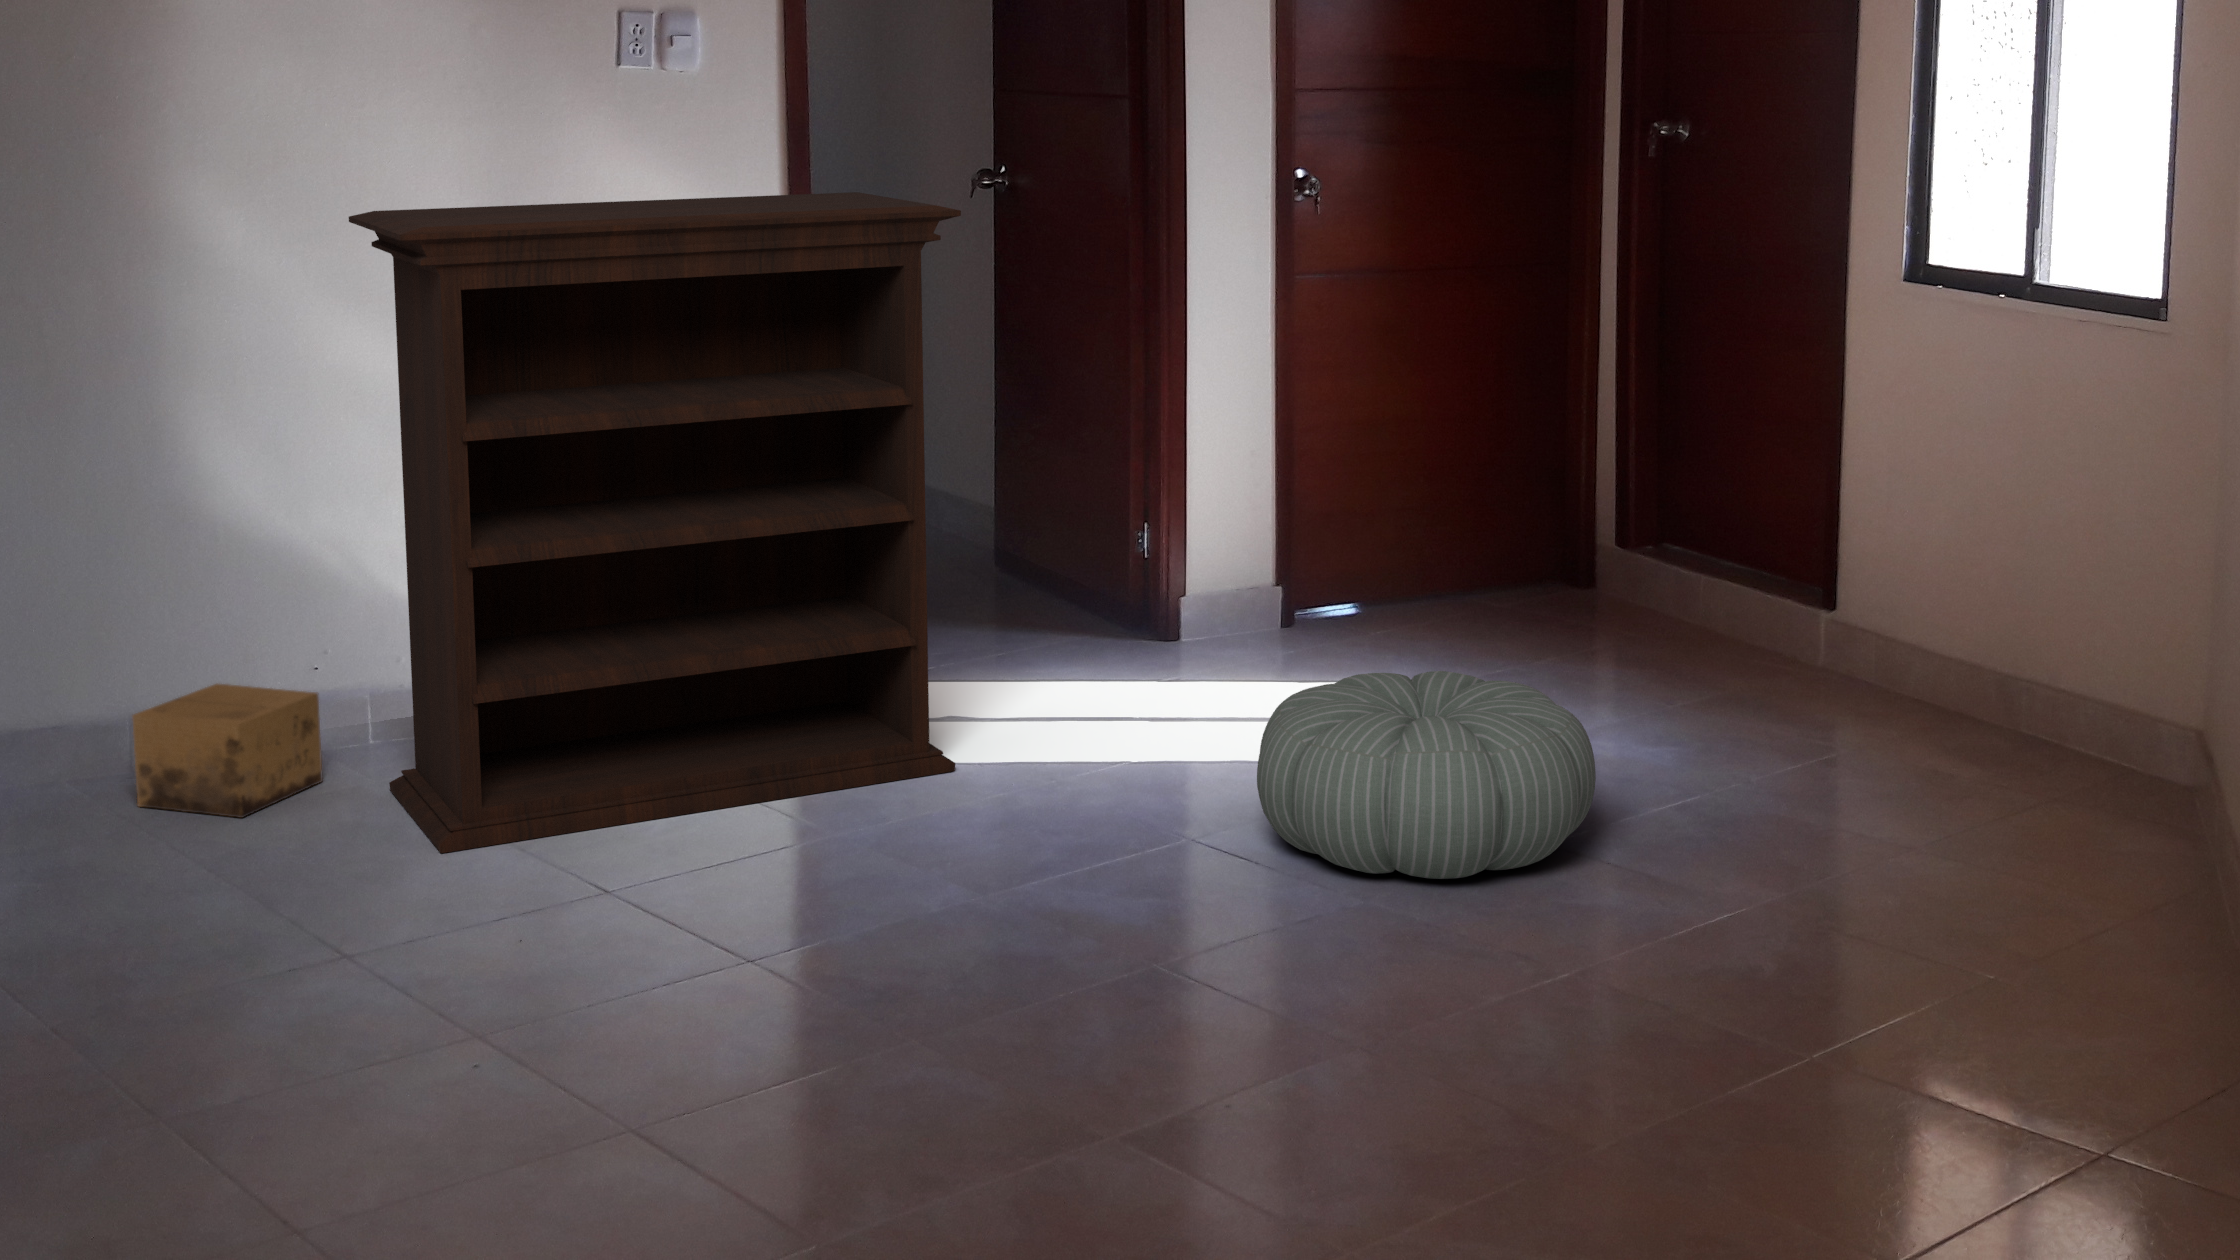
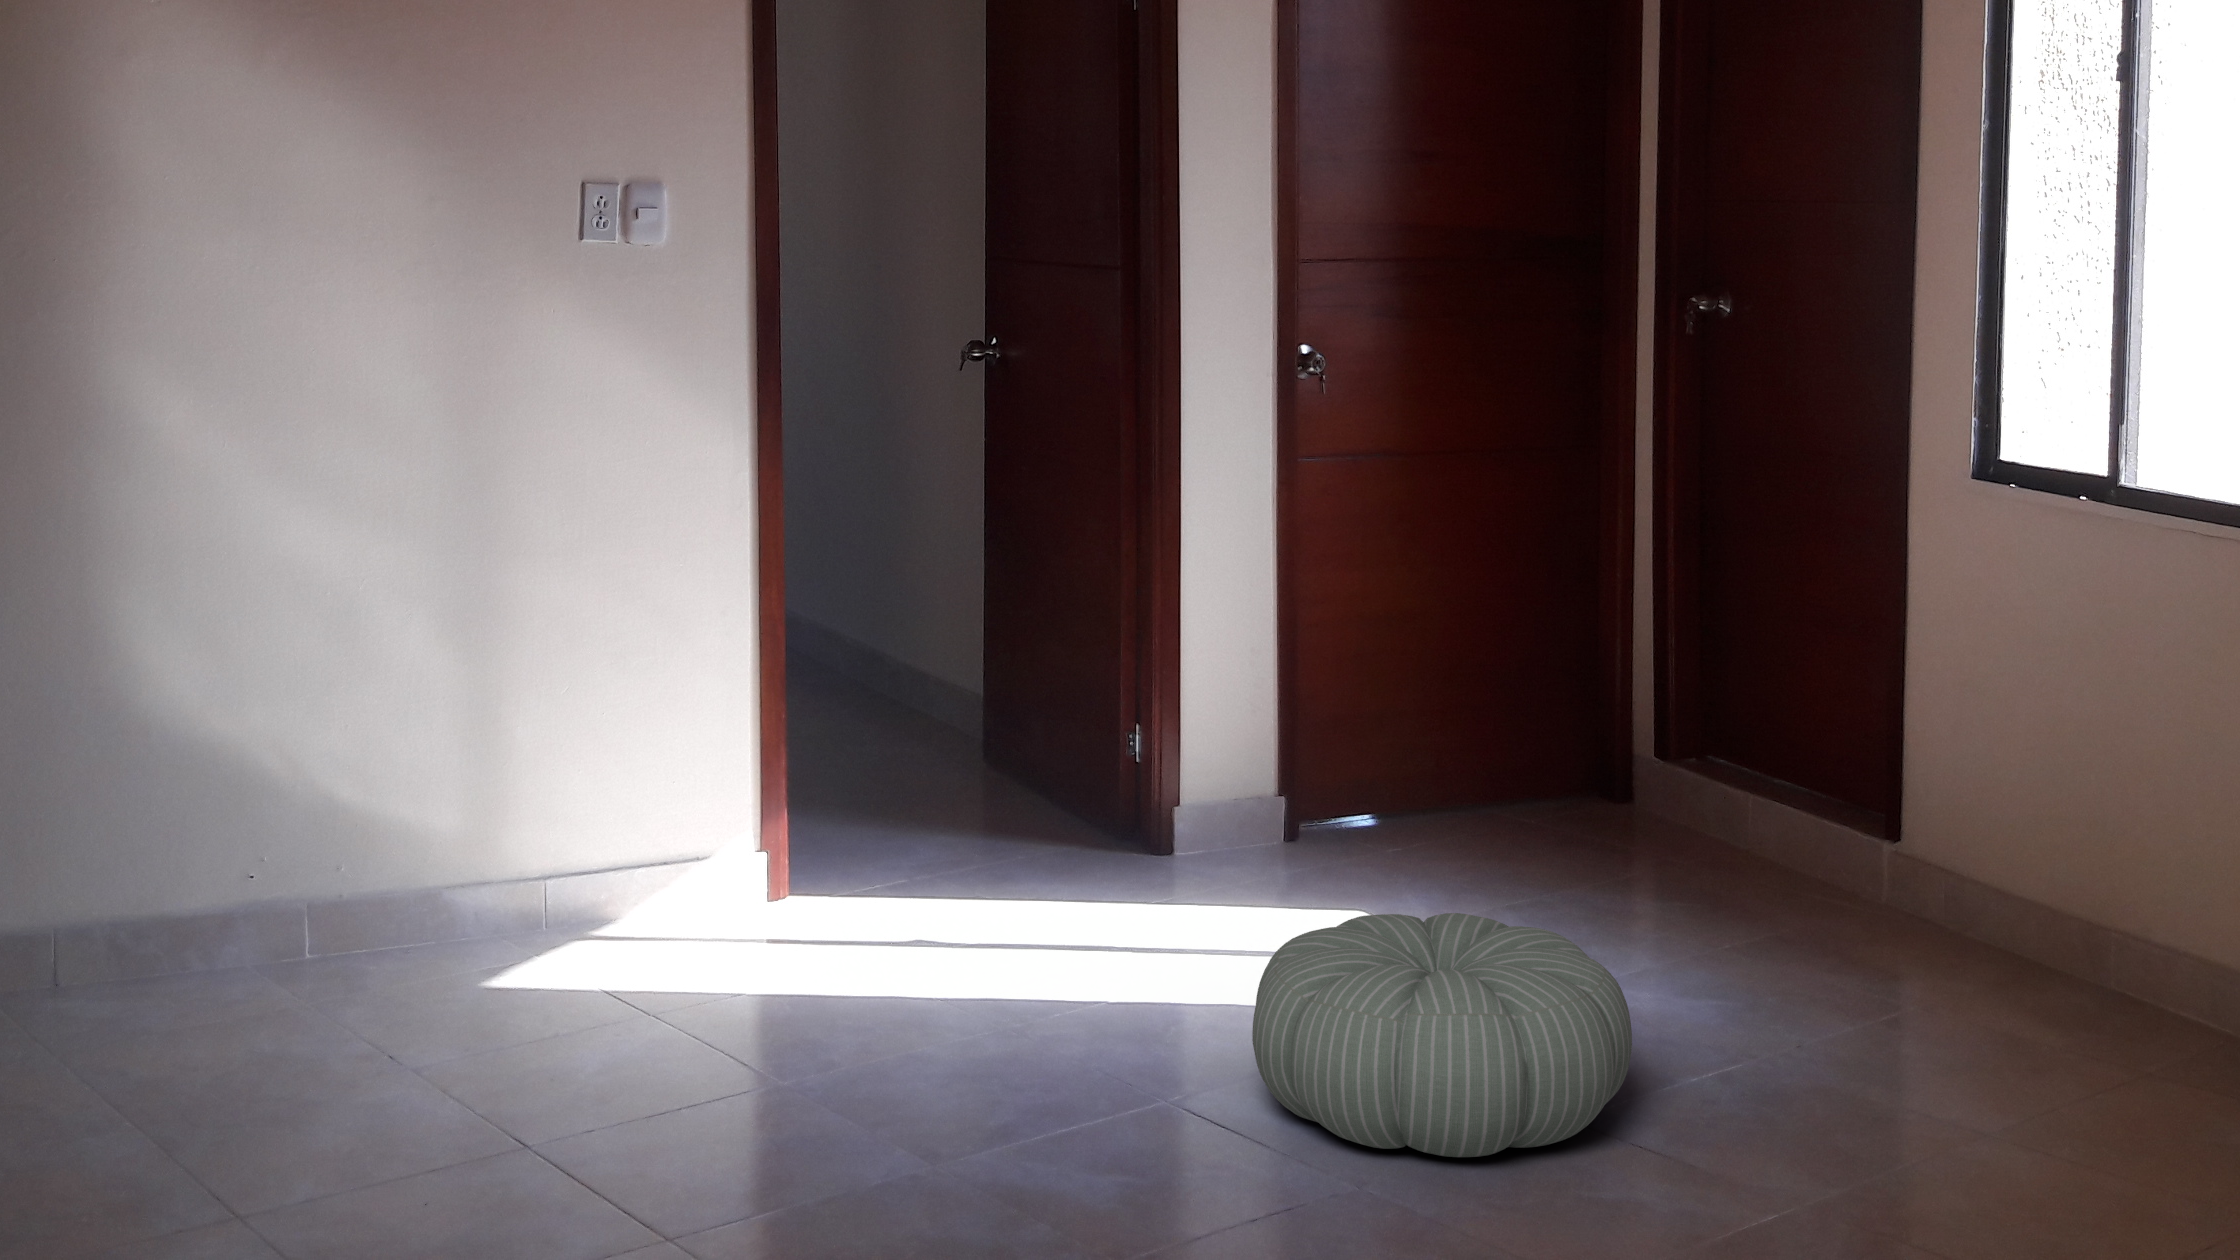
bookshelf: present [349,192,961,853] -> none [288,377,935,1098]
cardboard box: present [132,684,322,818] -> none [49,899,249,1050]

